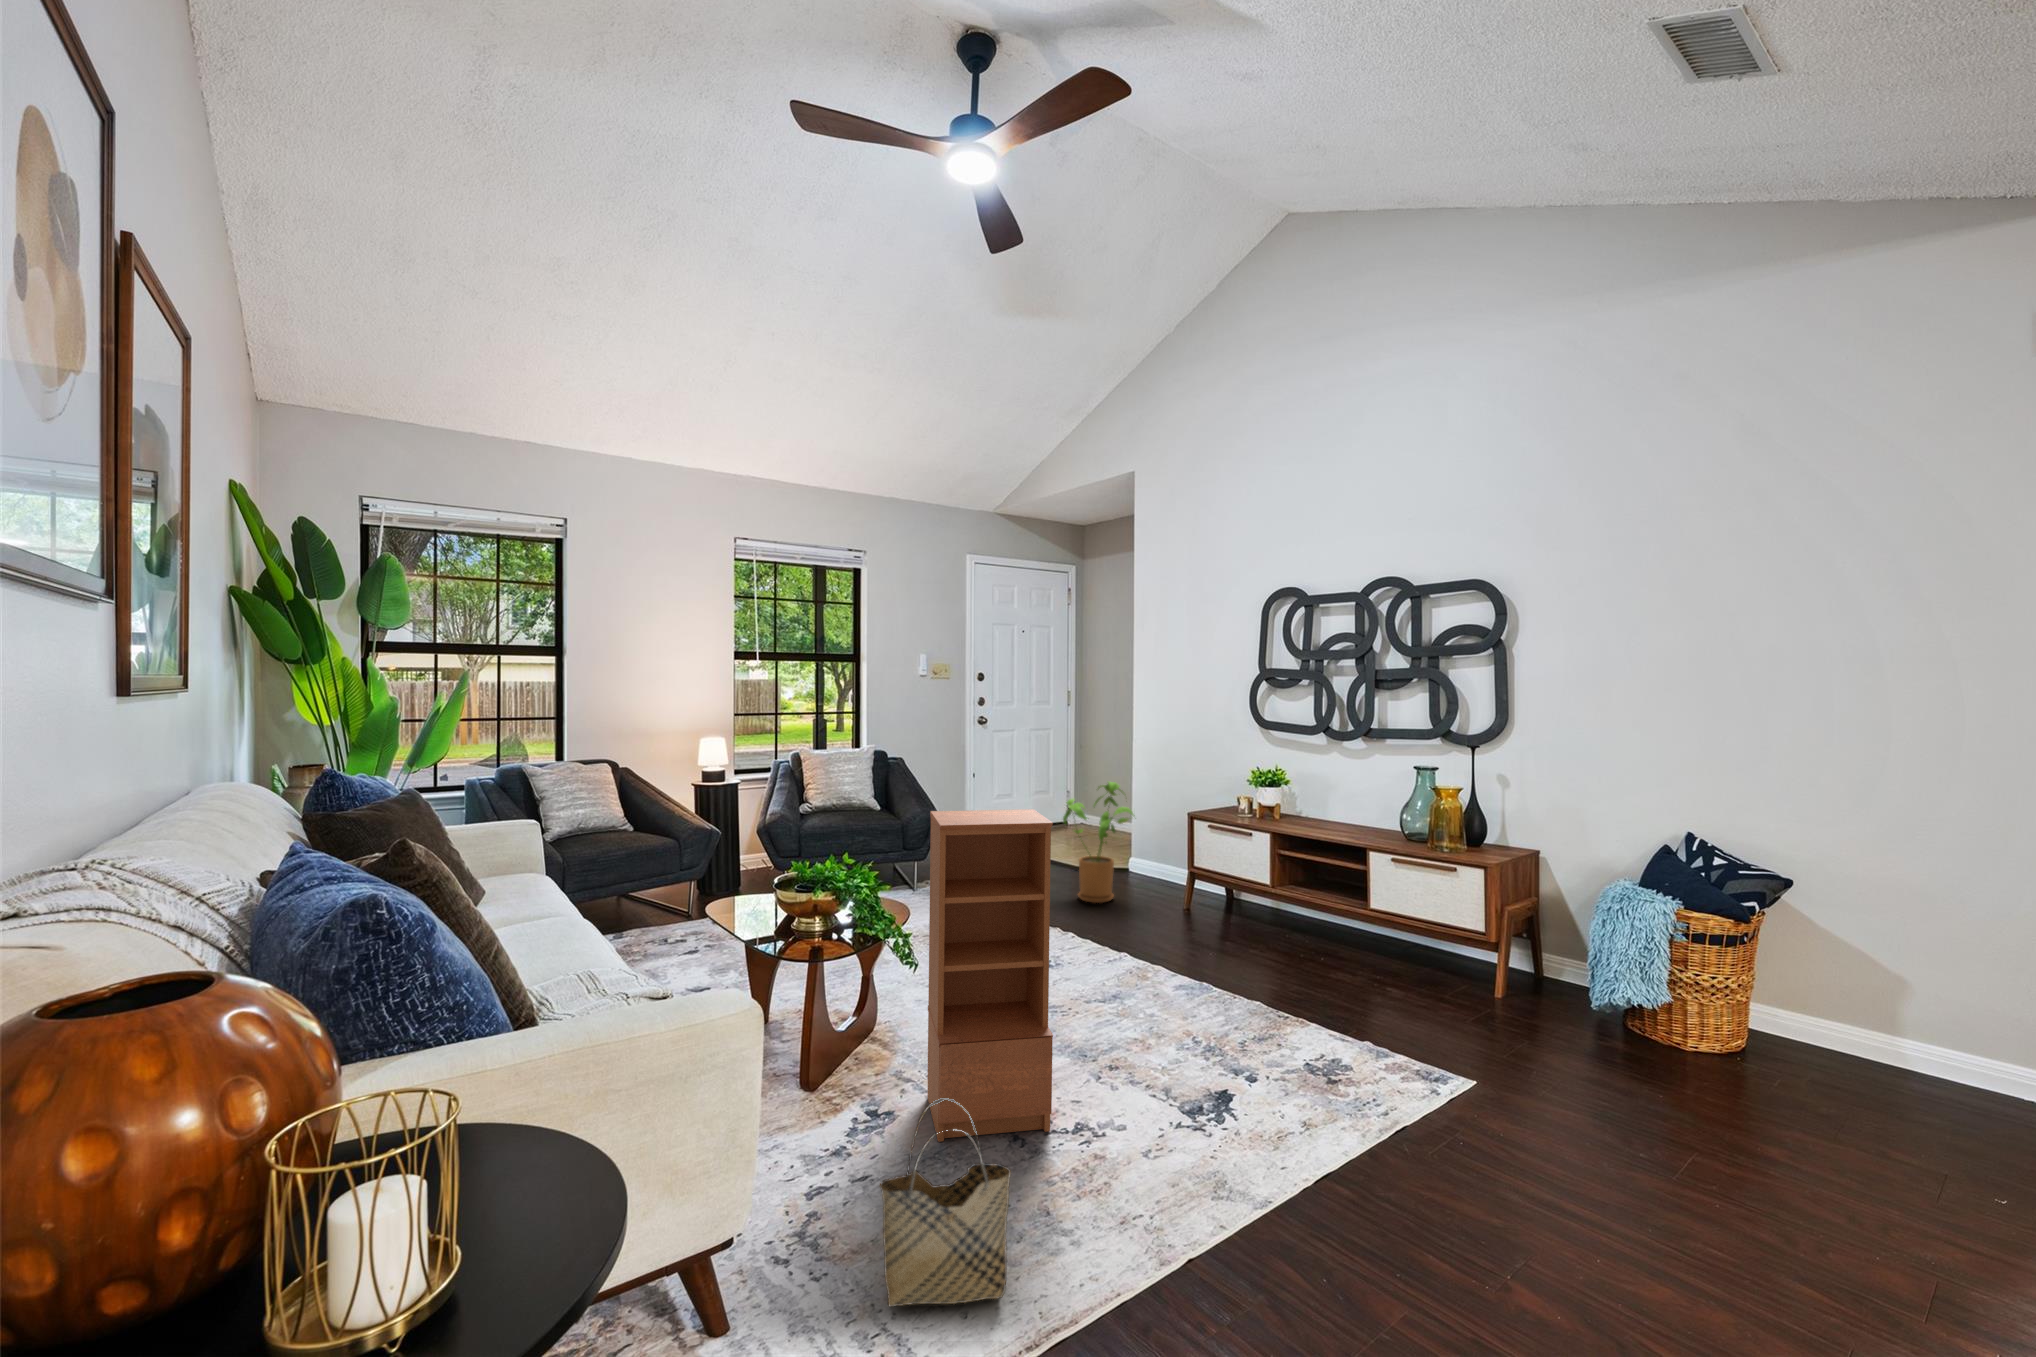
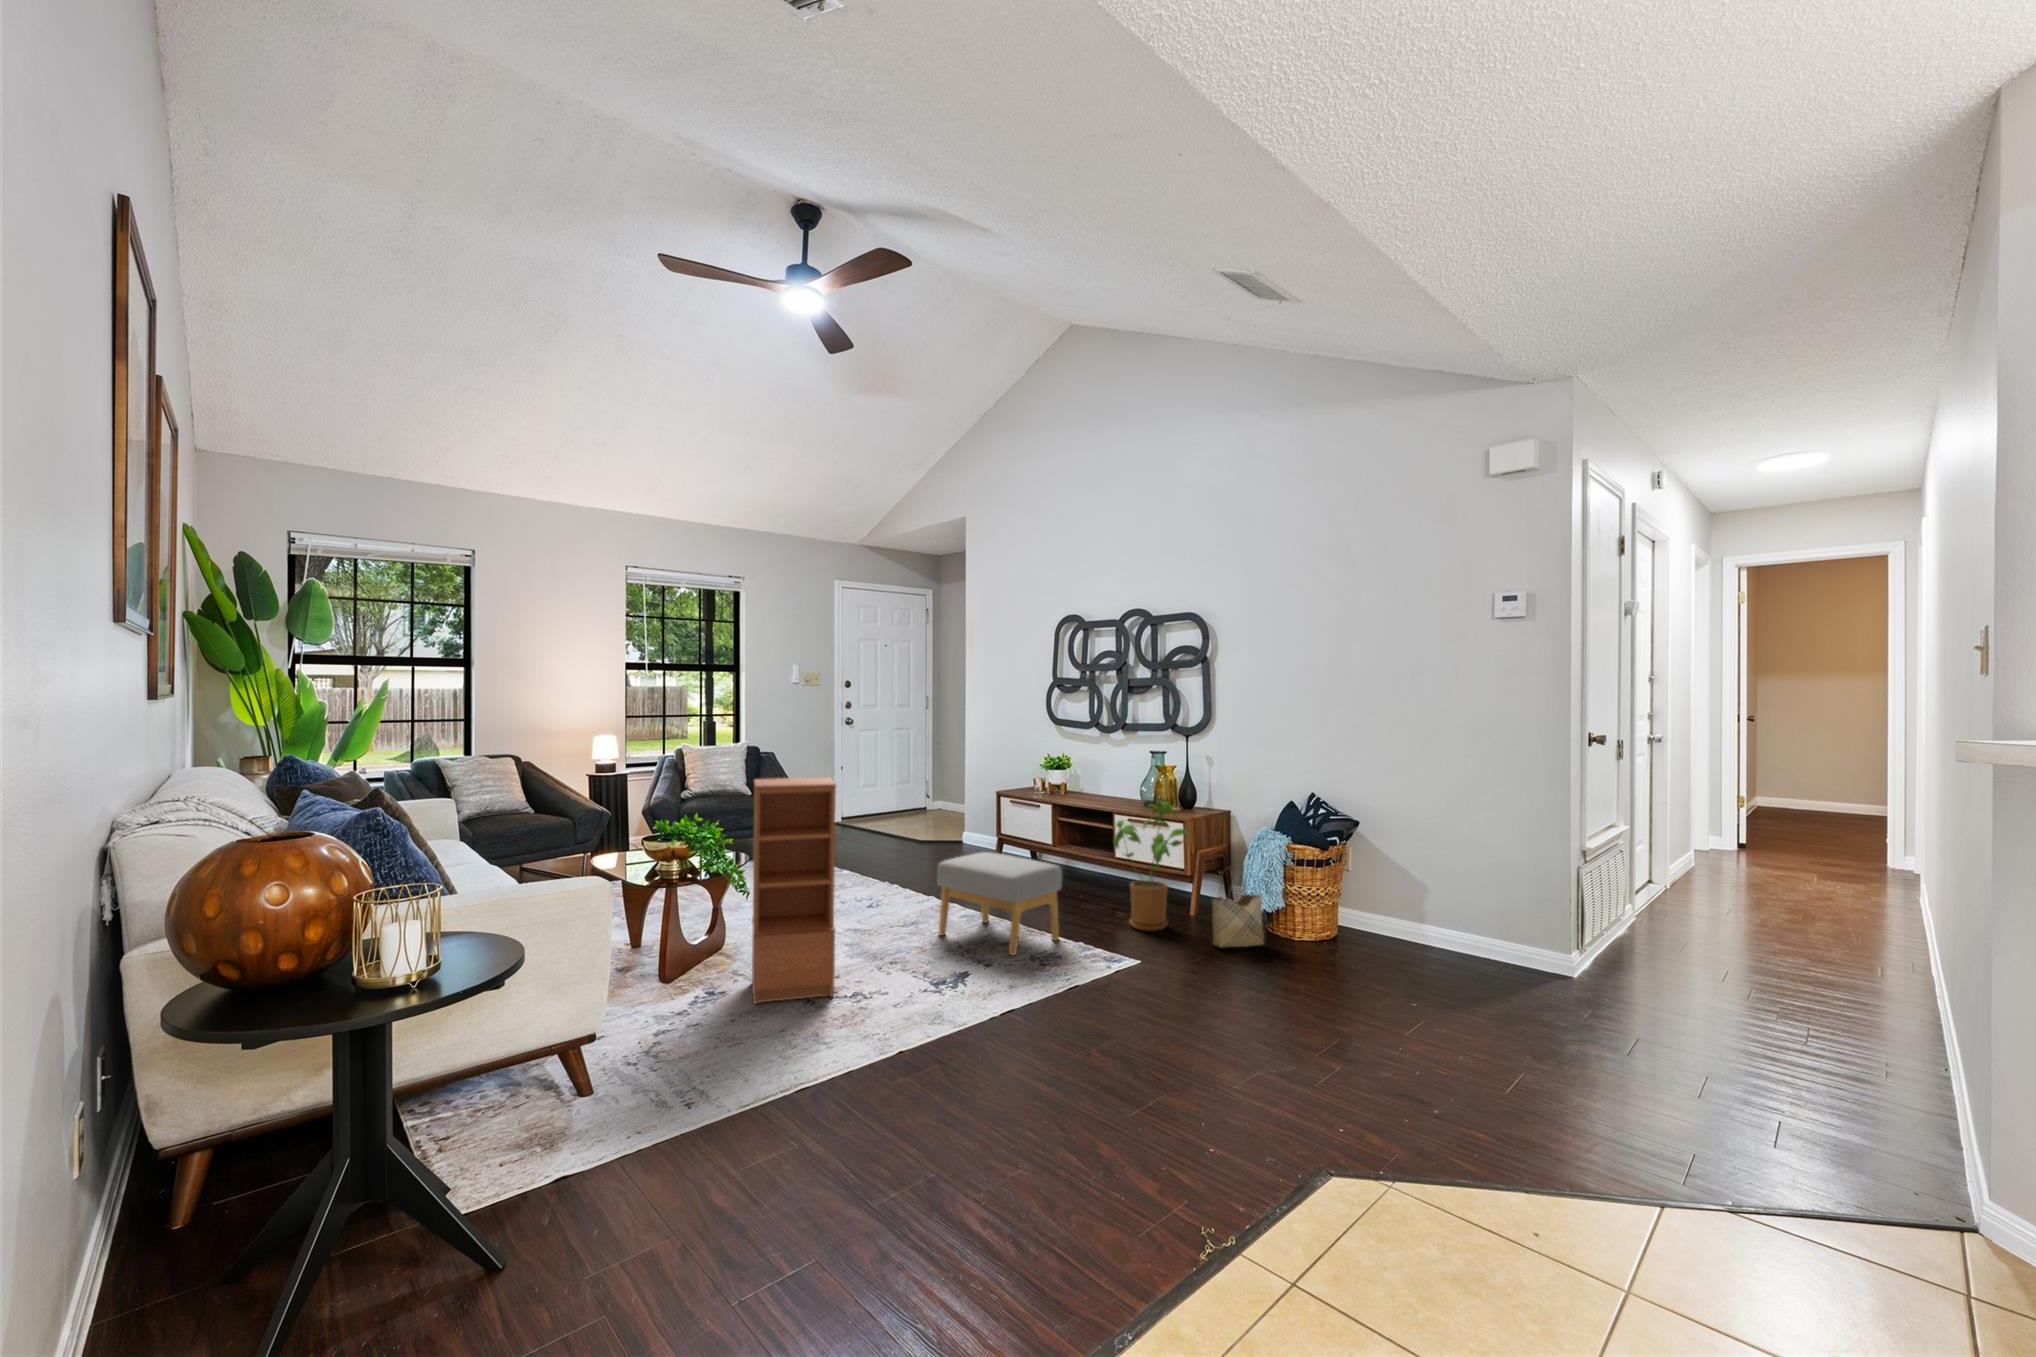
house plant: present [1063,782,1133,903] -> present [1114,802,1190,931]
footstool: none [1157,904,1335,1060] -> present [937,852,1062,955]
woven basket: present [880,1098,1011,1307] -> present [1212,874,1264,948]

